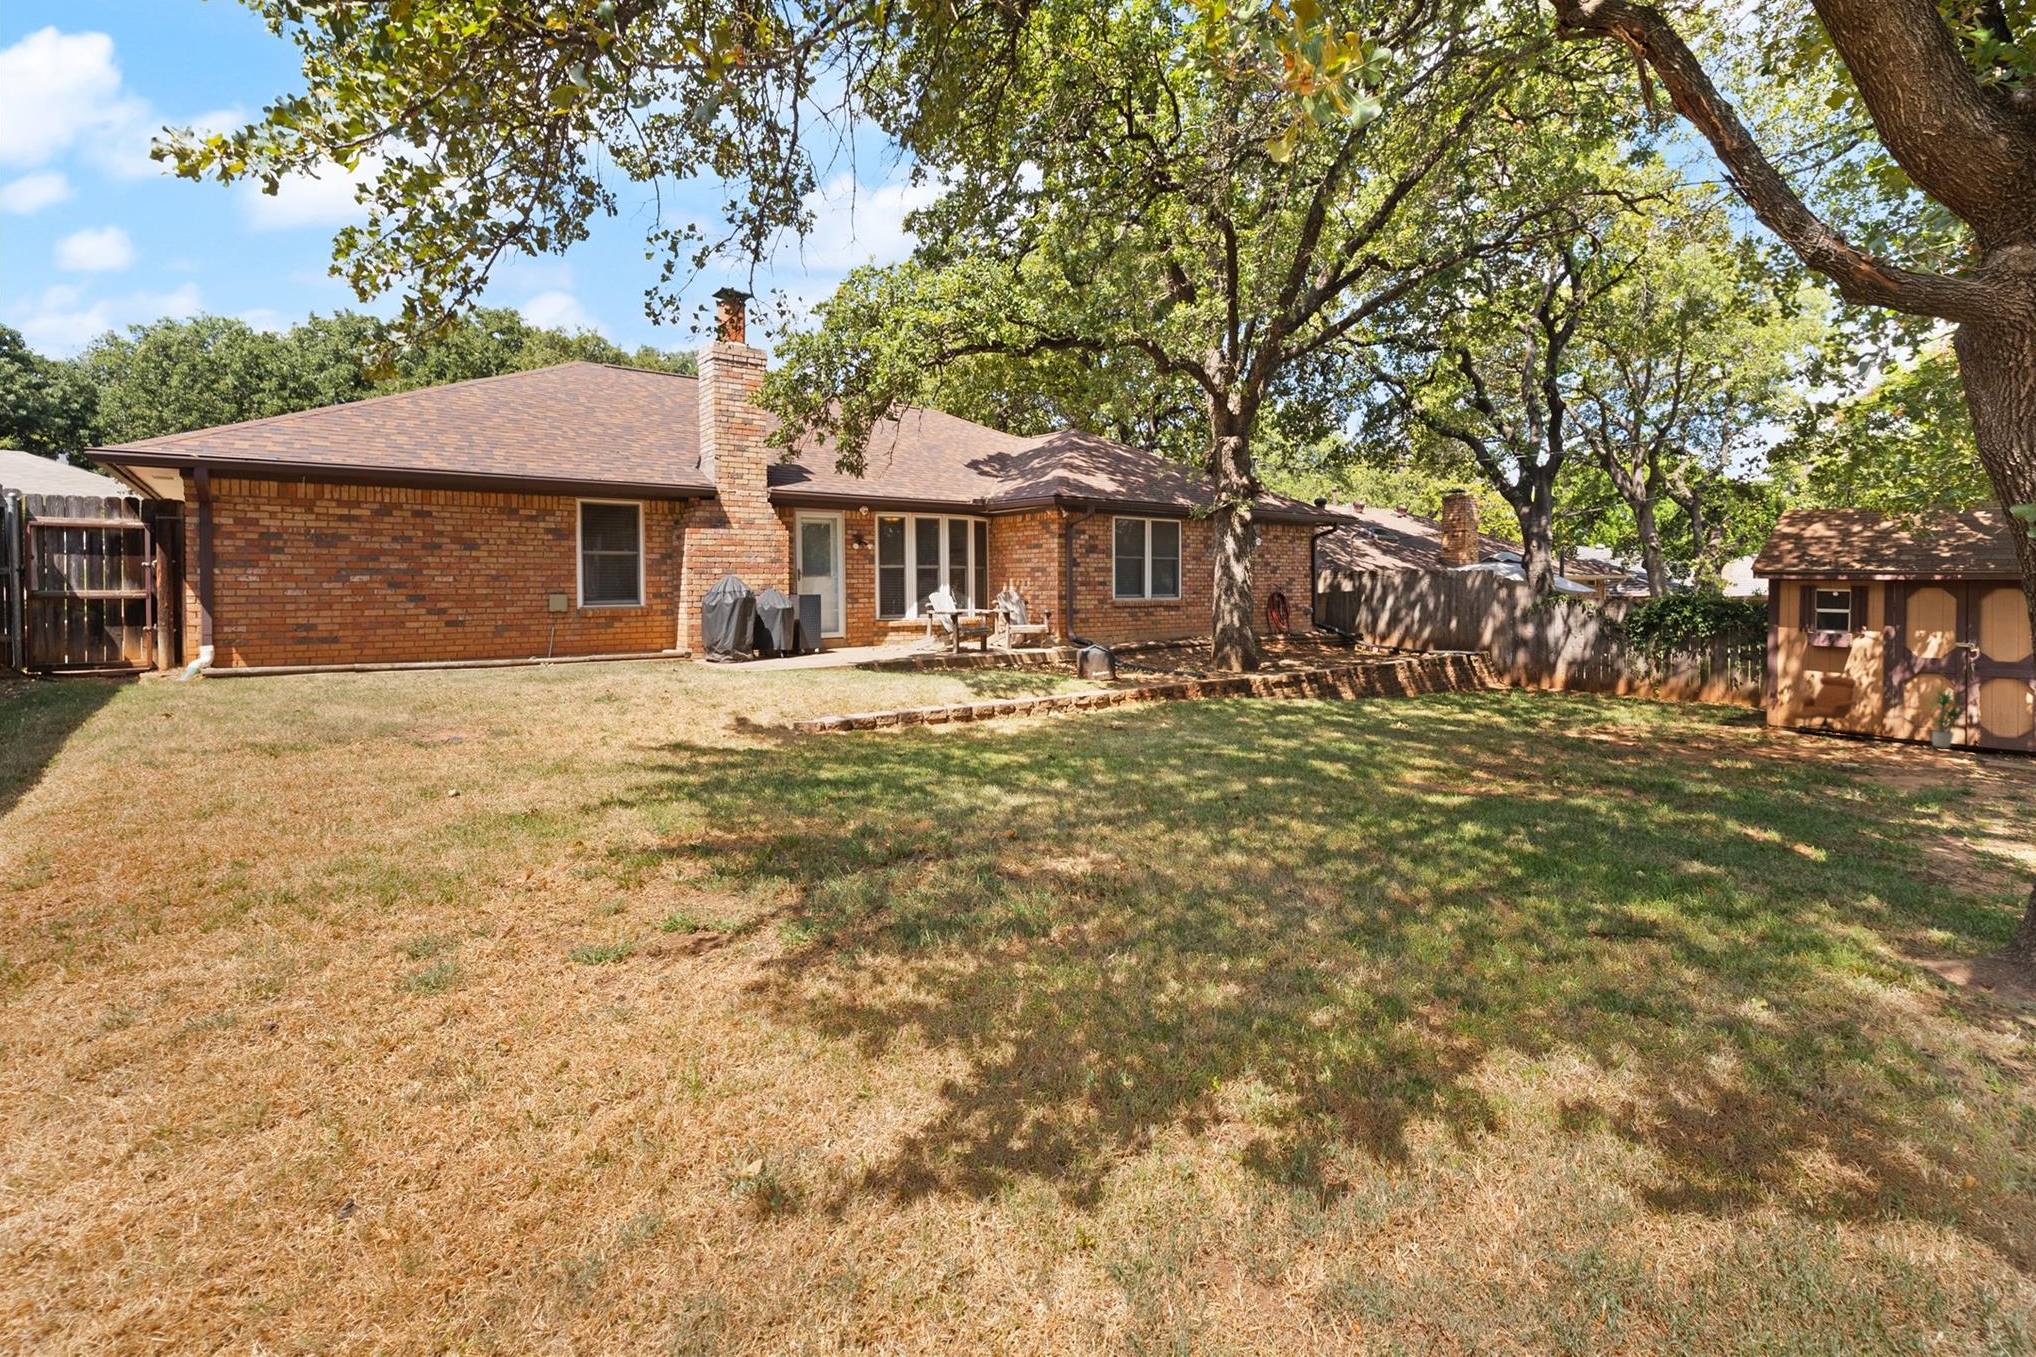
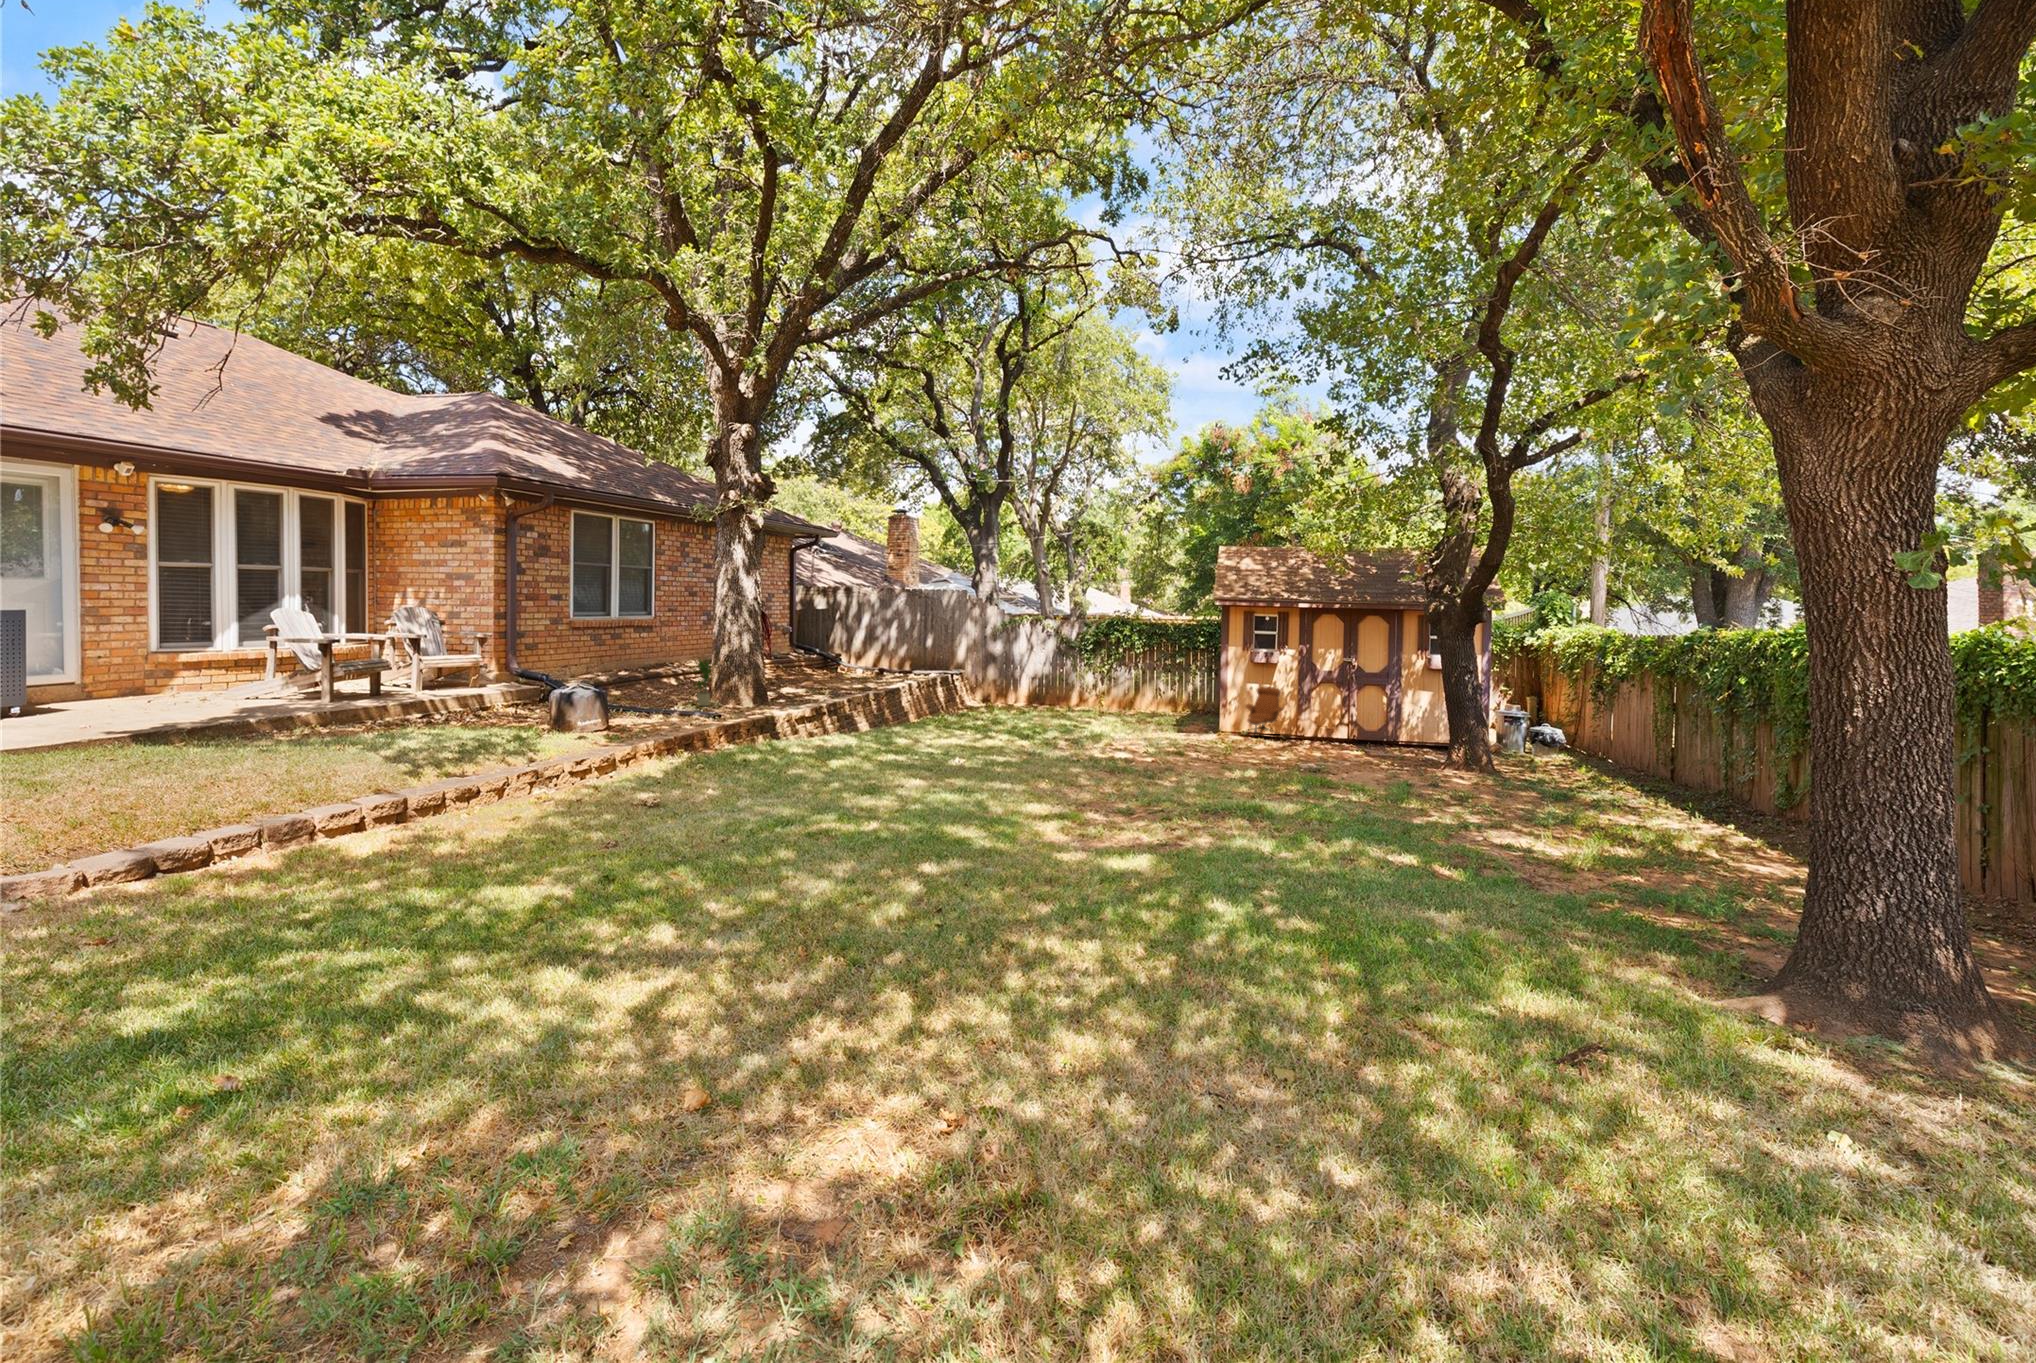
potted plant: present [1930,689,1962,748] -> present [694,659,711,706]

